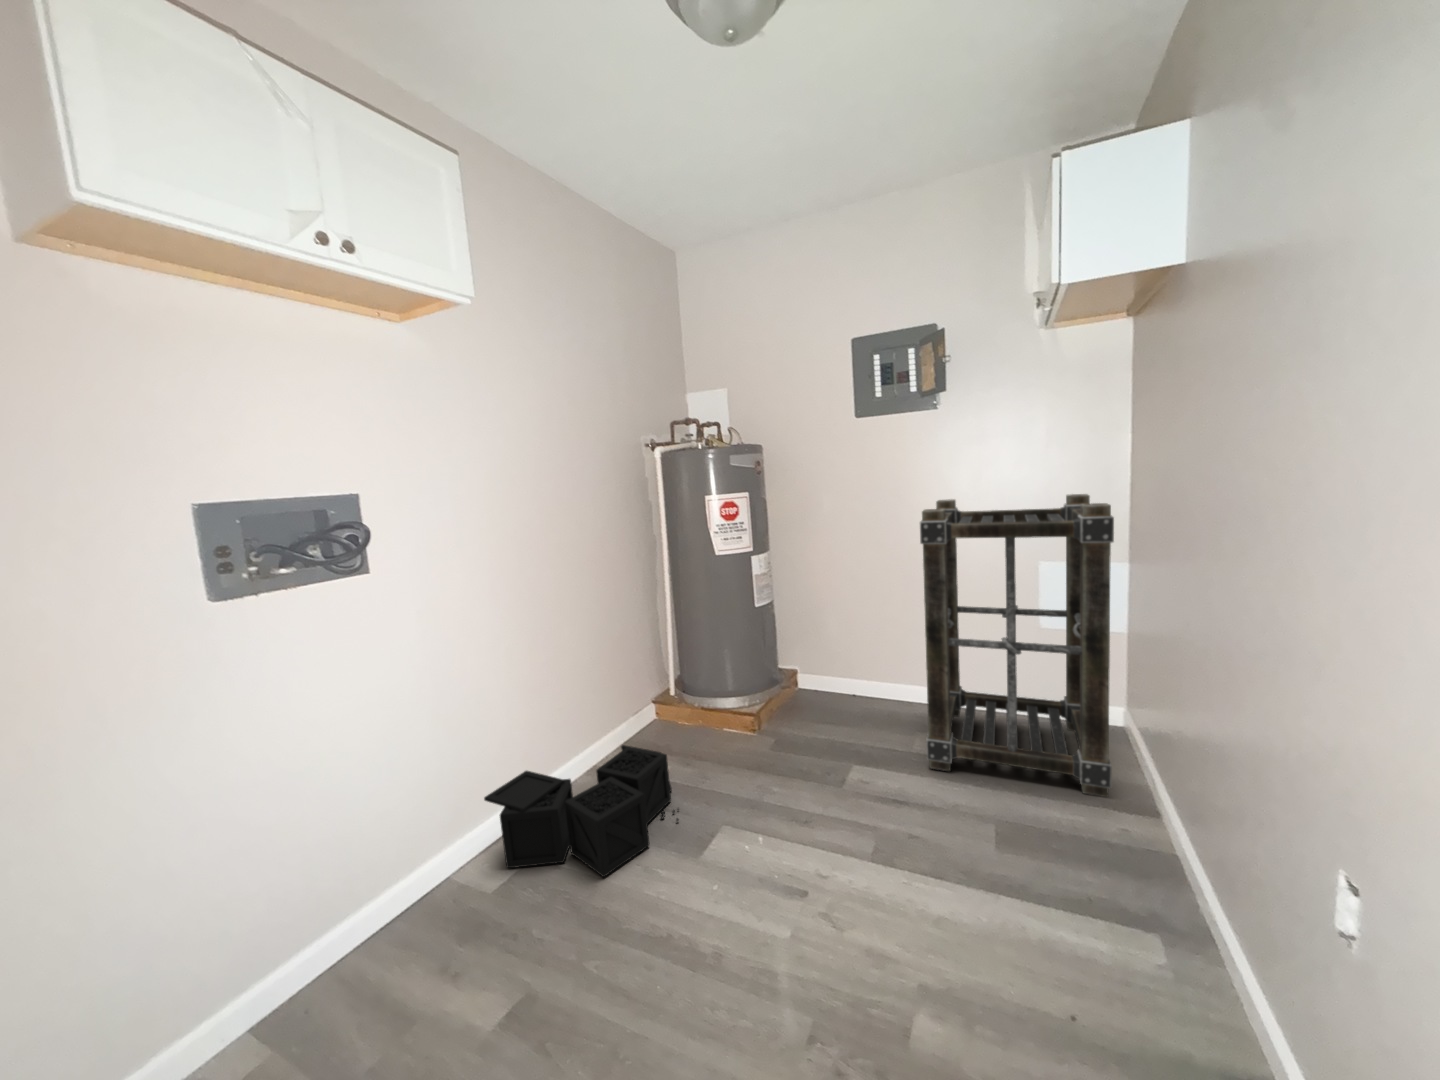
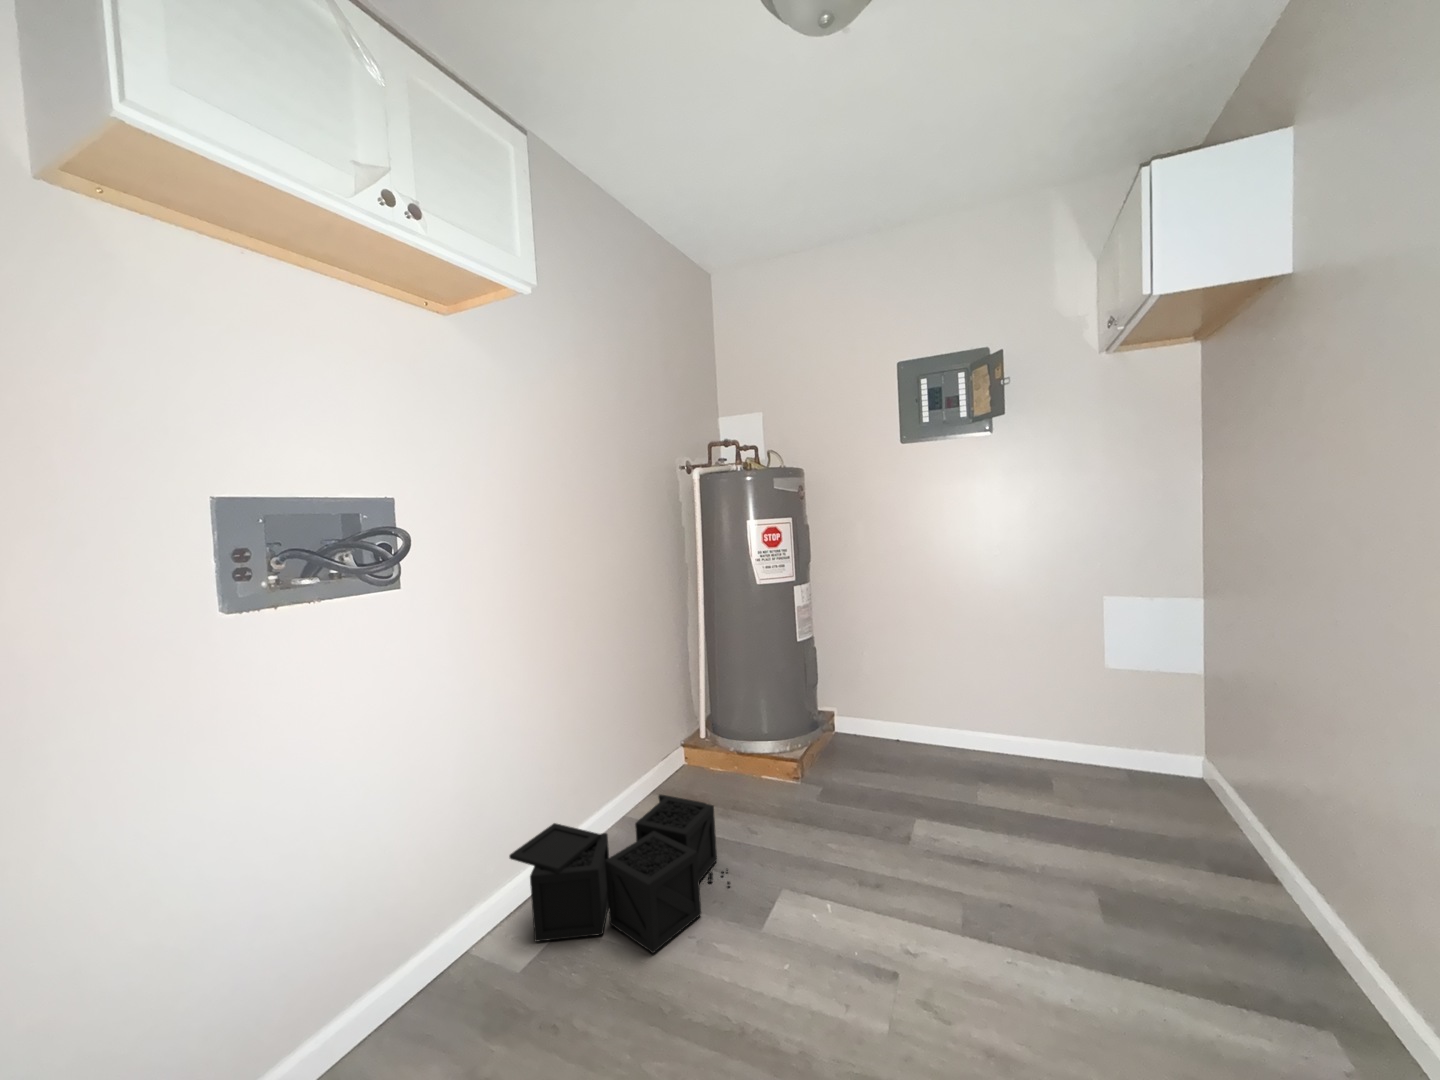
shelving unit: present [920,494,1114,797] -> none [992,524,1220,859]

